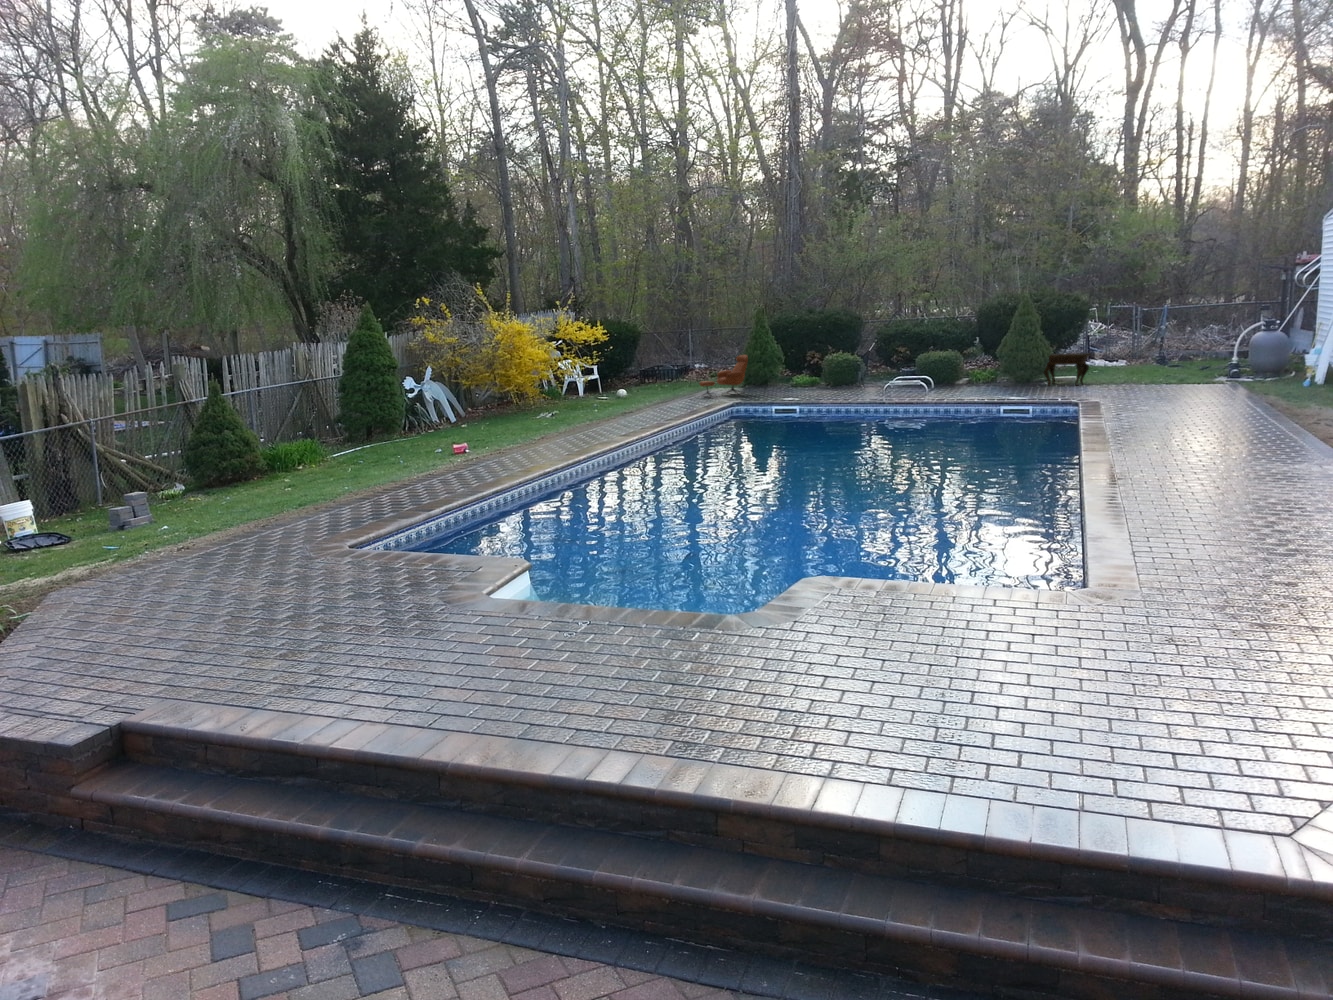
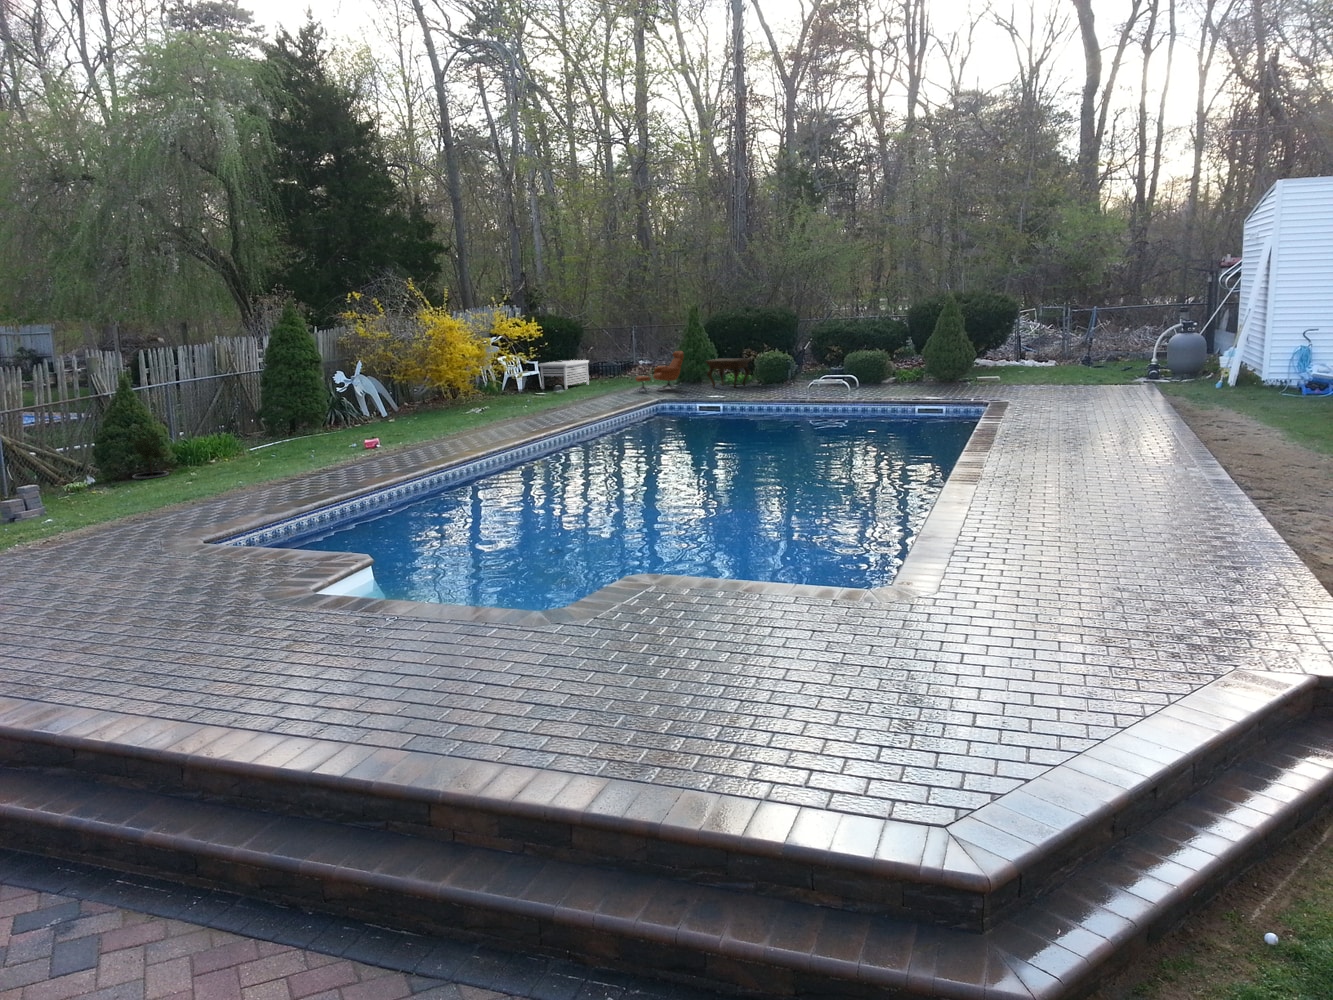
side table: present [1043,353,1090,386] -> present [706,359,751,388]
storage bench: none [596,367,645,397] -> present [538,360,589,389]
potted tree: none [222,424,265,487] -> present [128,422,169,479]

